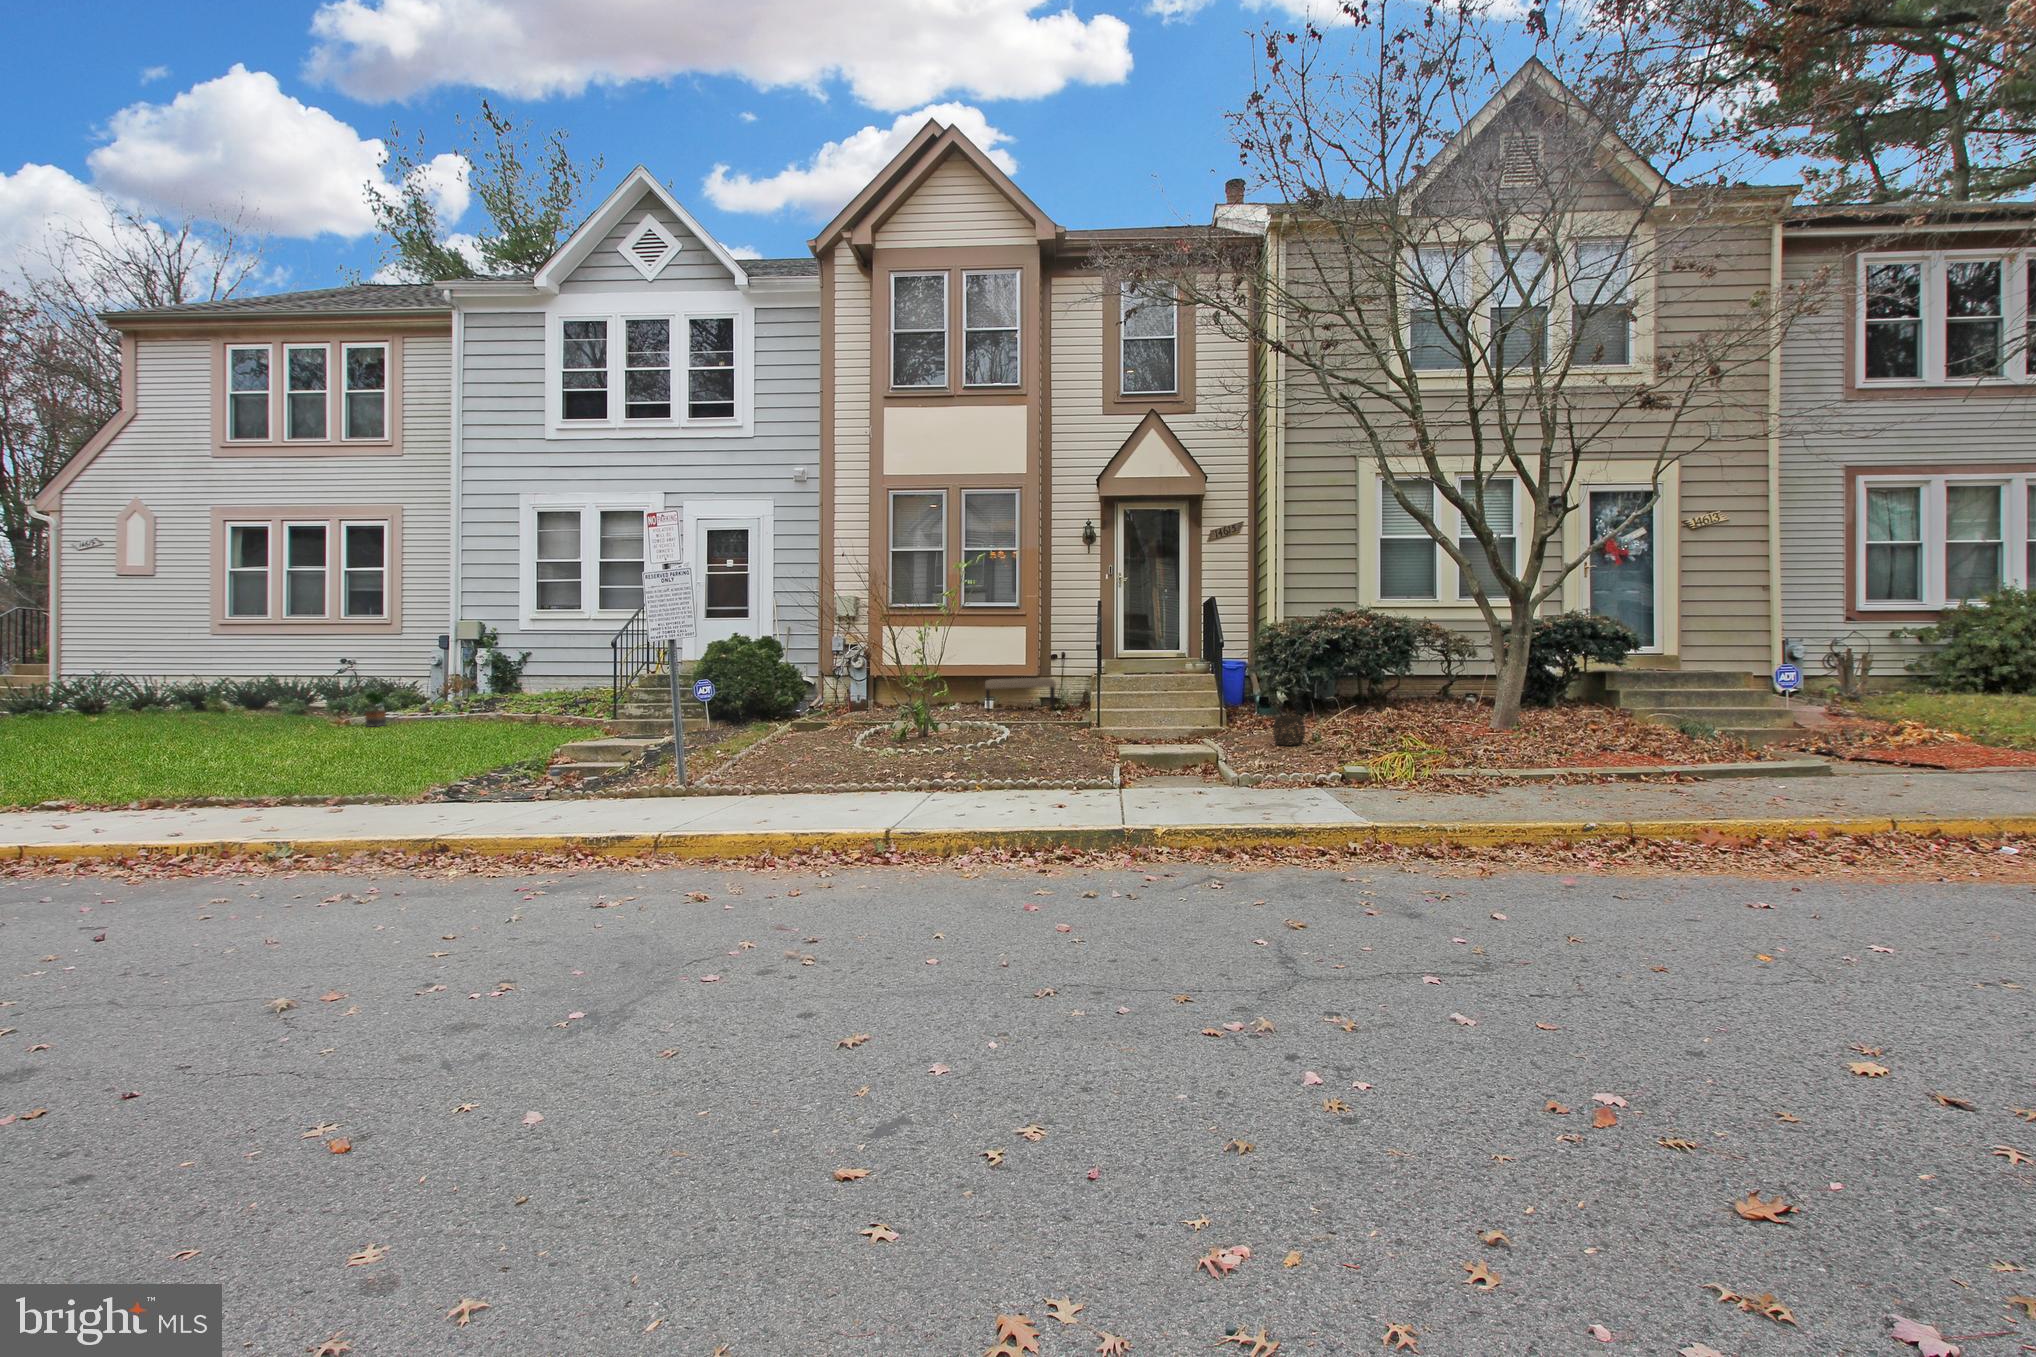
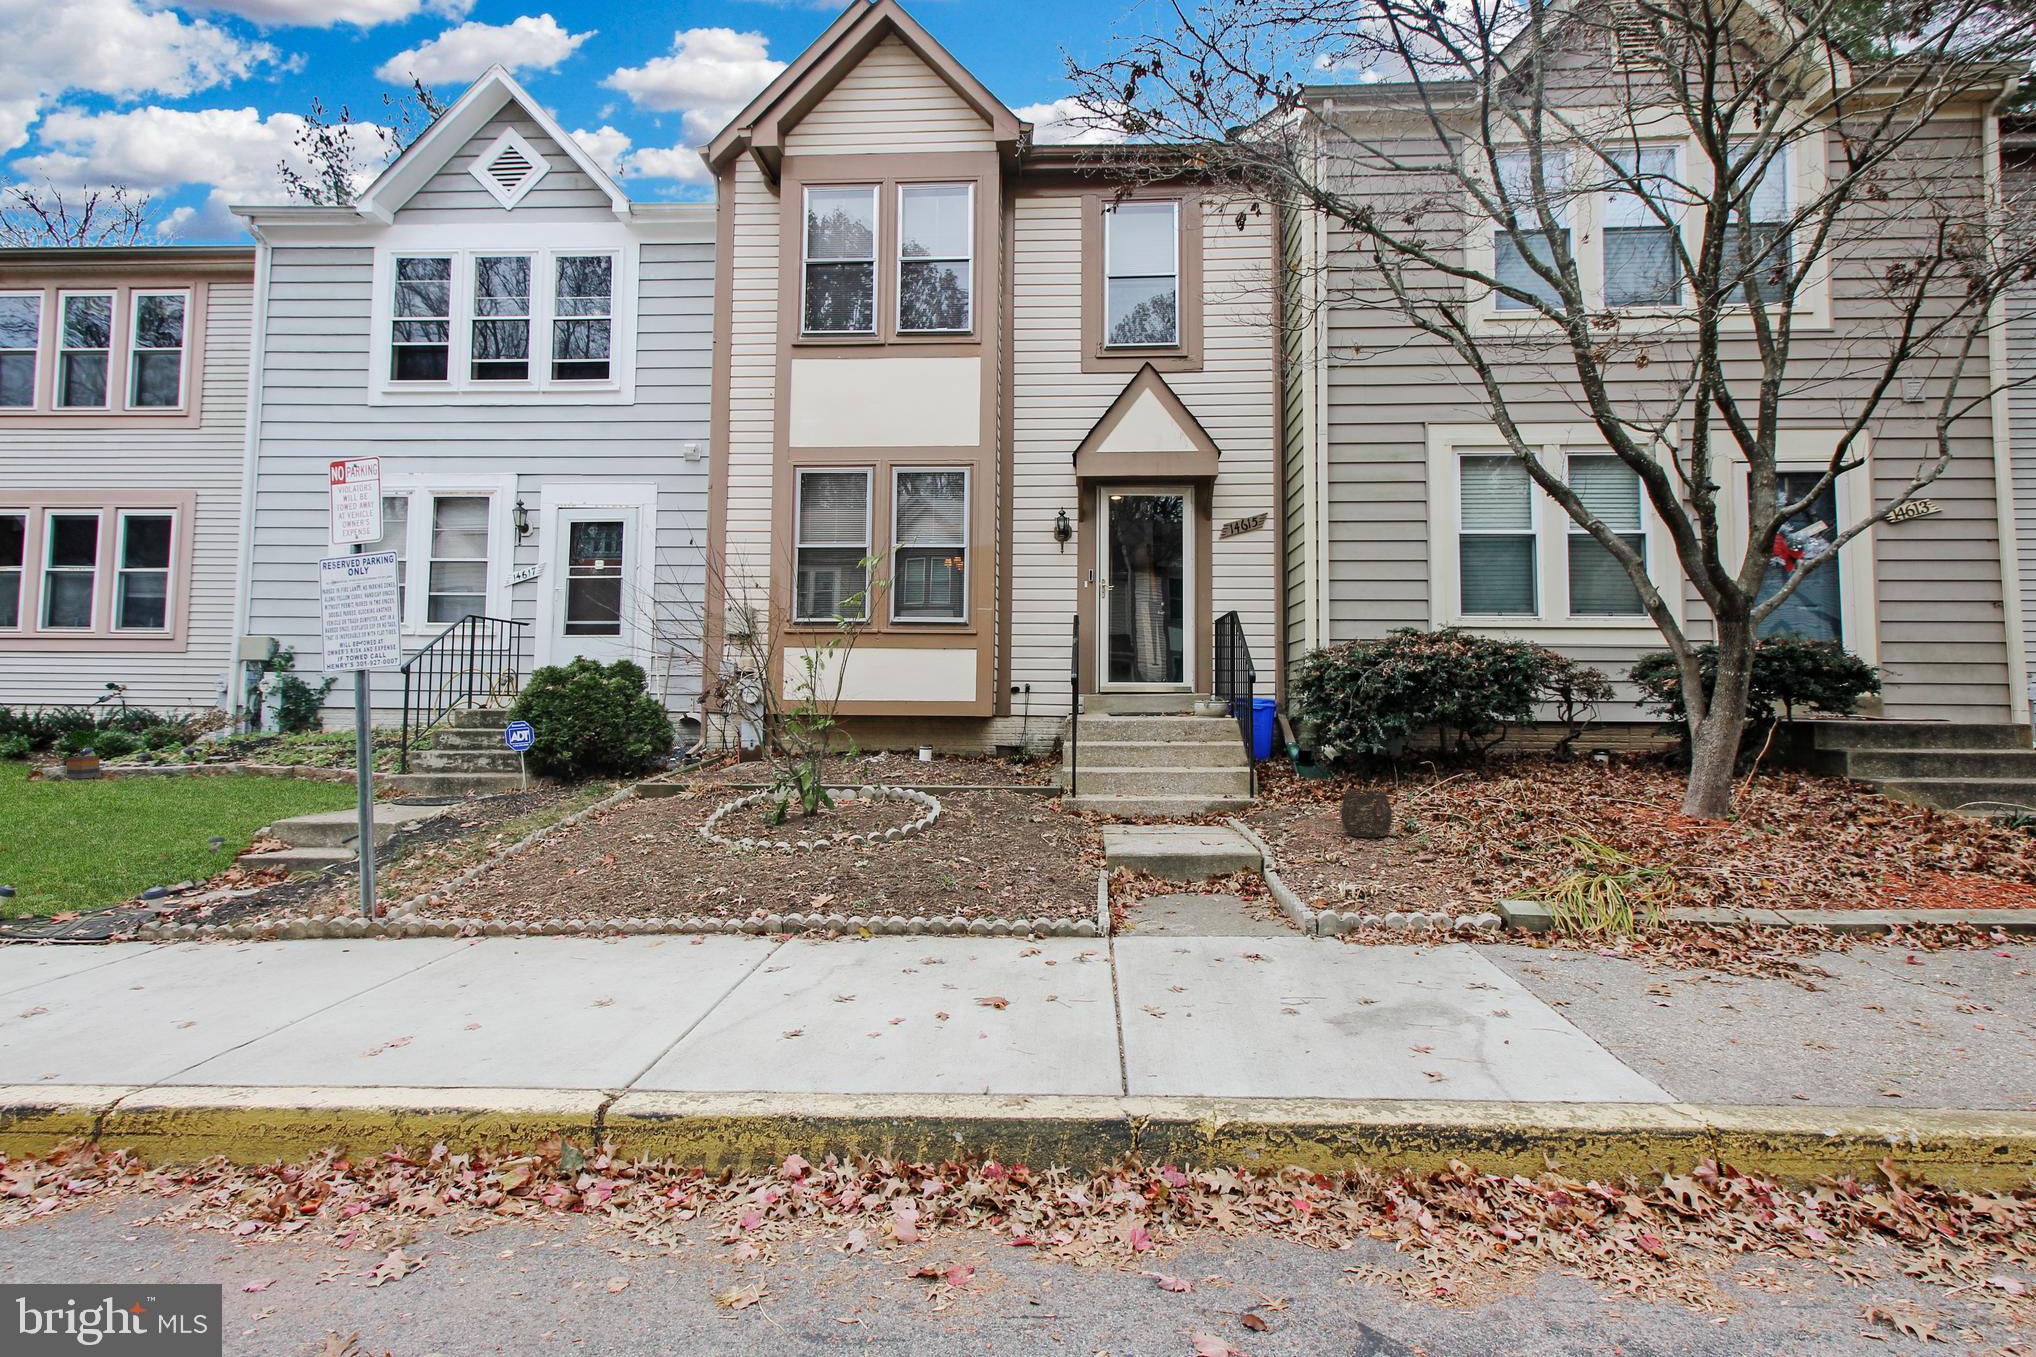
bench: present [985,678,1055,711] -> none [921,720,1015,765]

